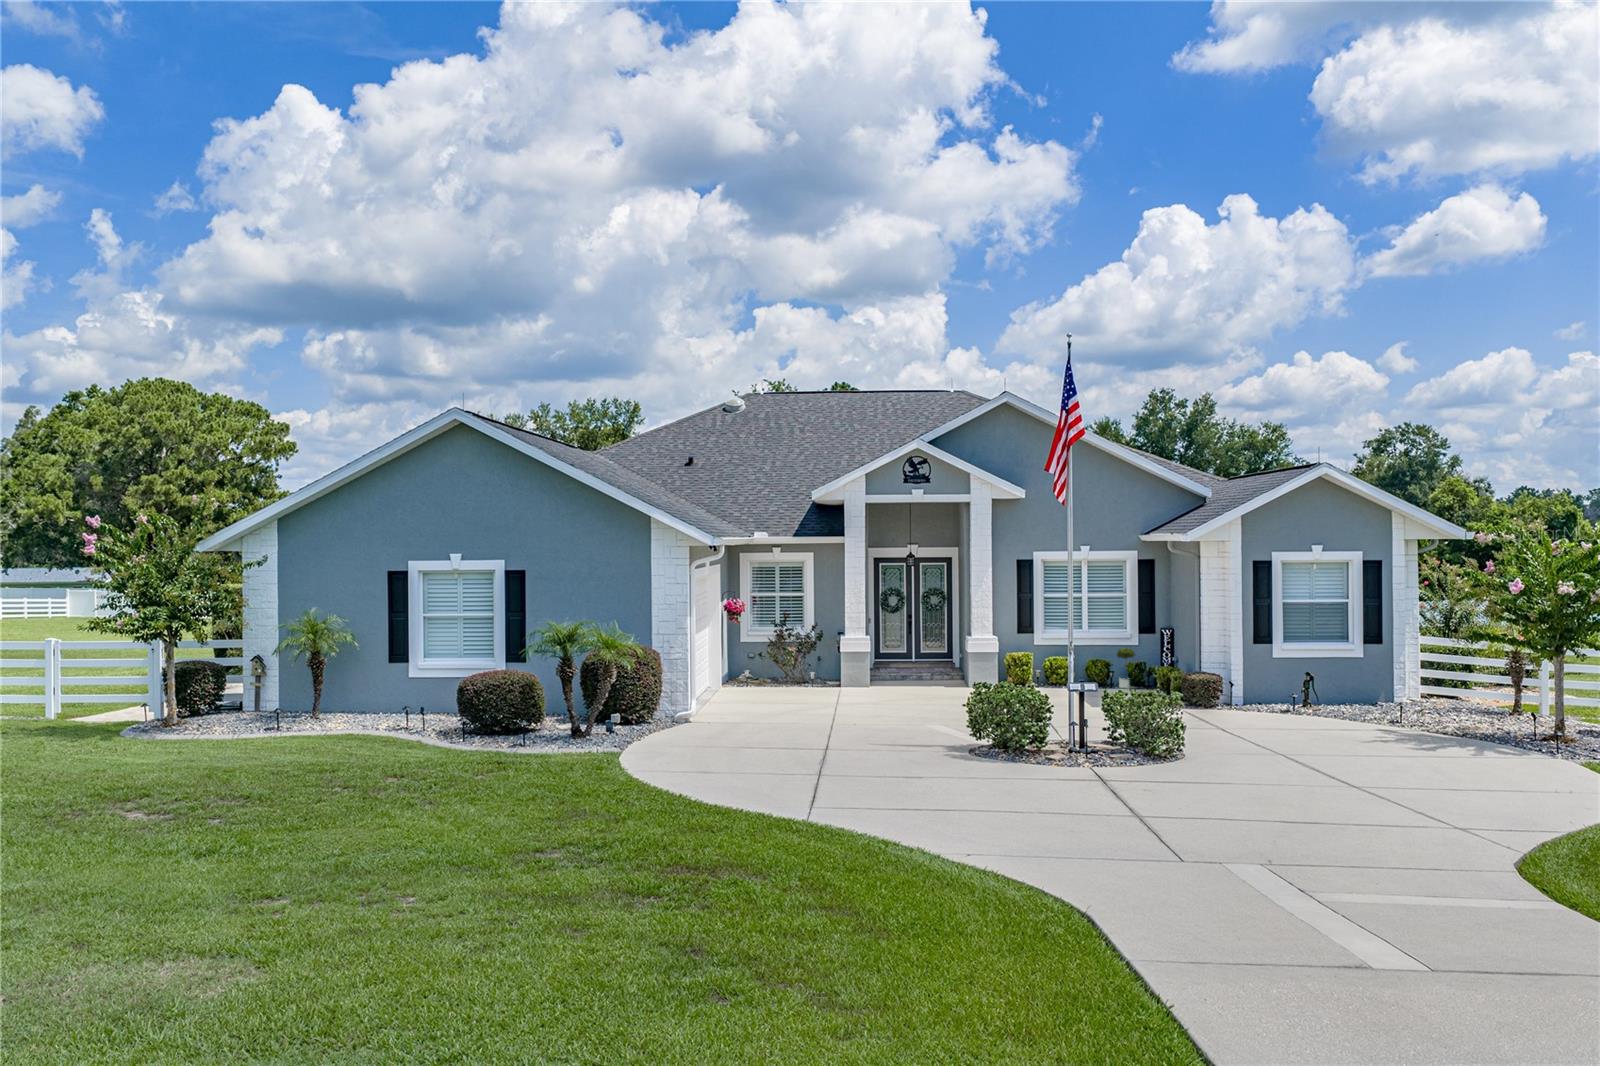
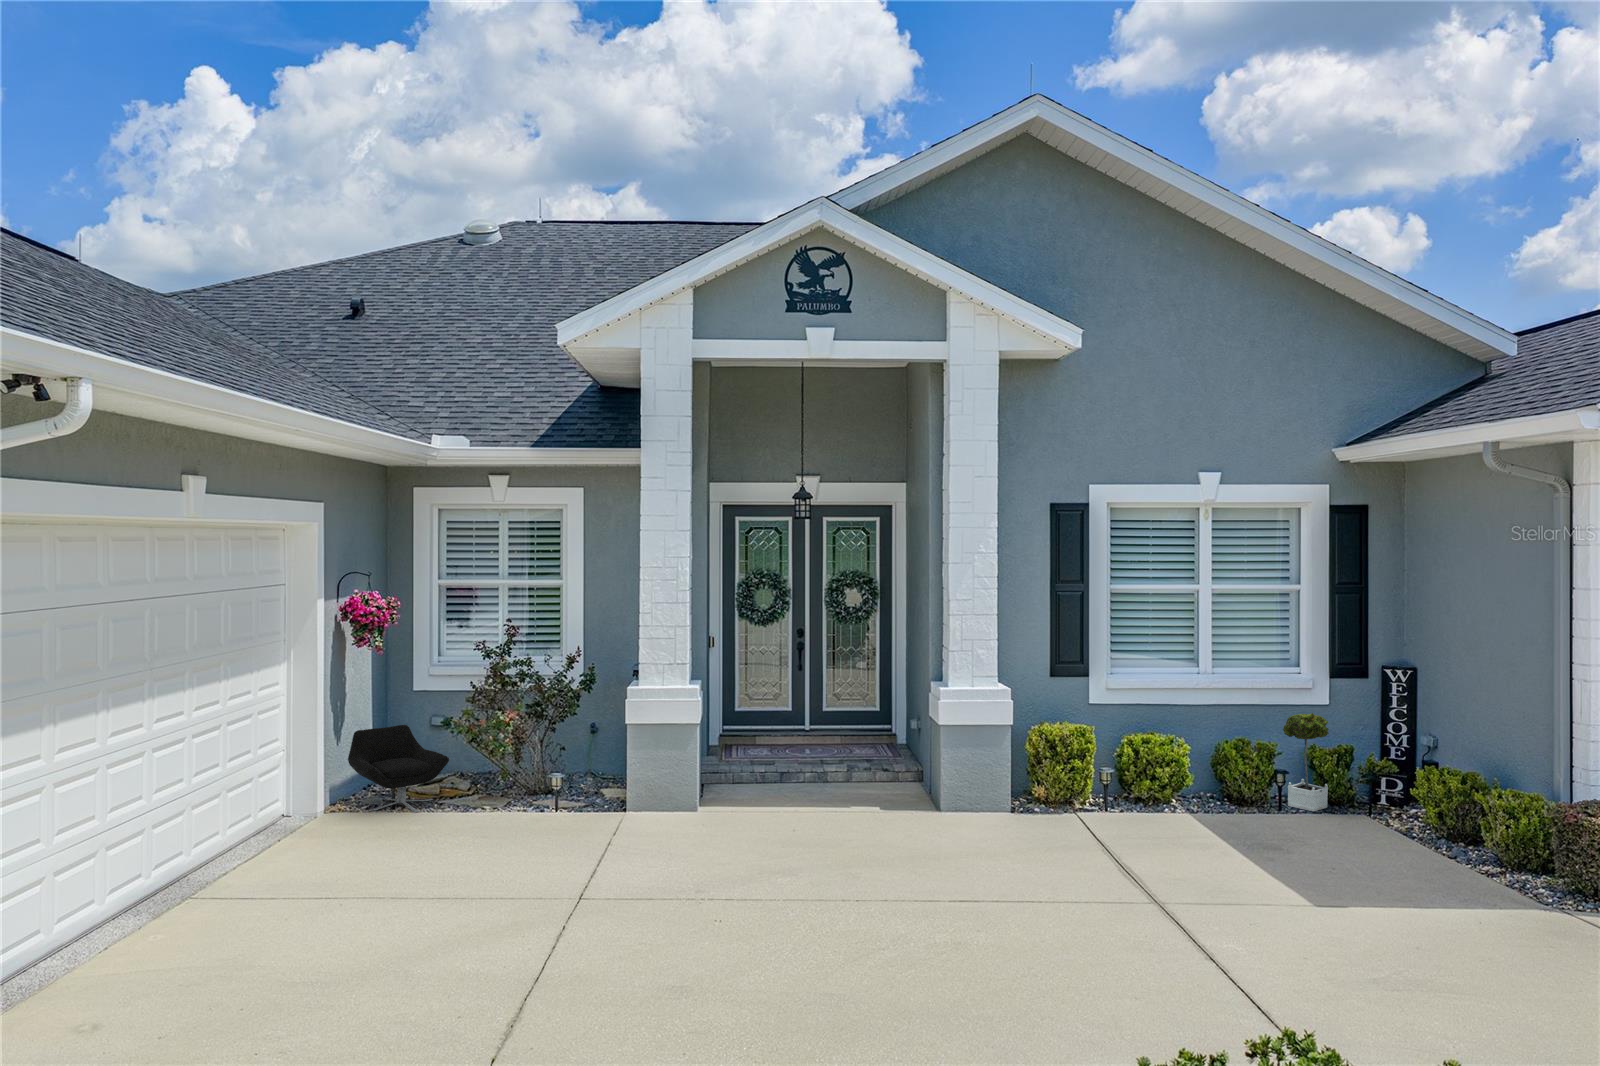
lounge chair: none [726,653,766,686] -> present [348,725,449,812]

